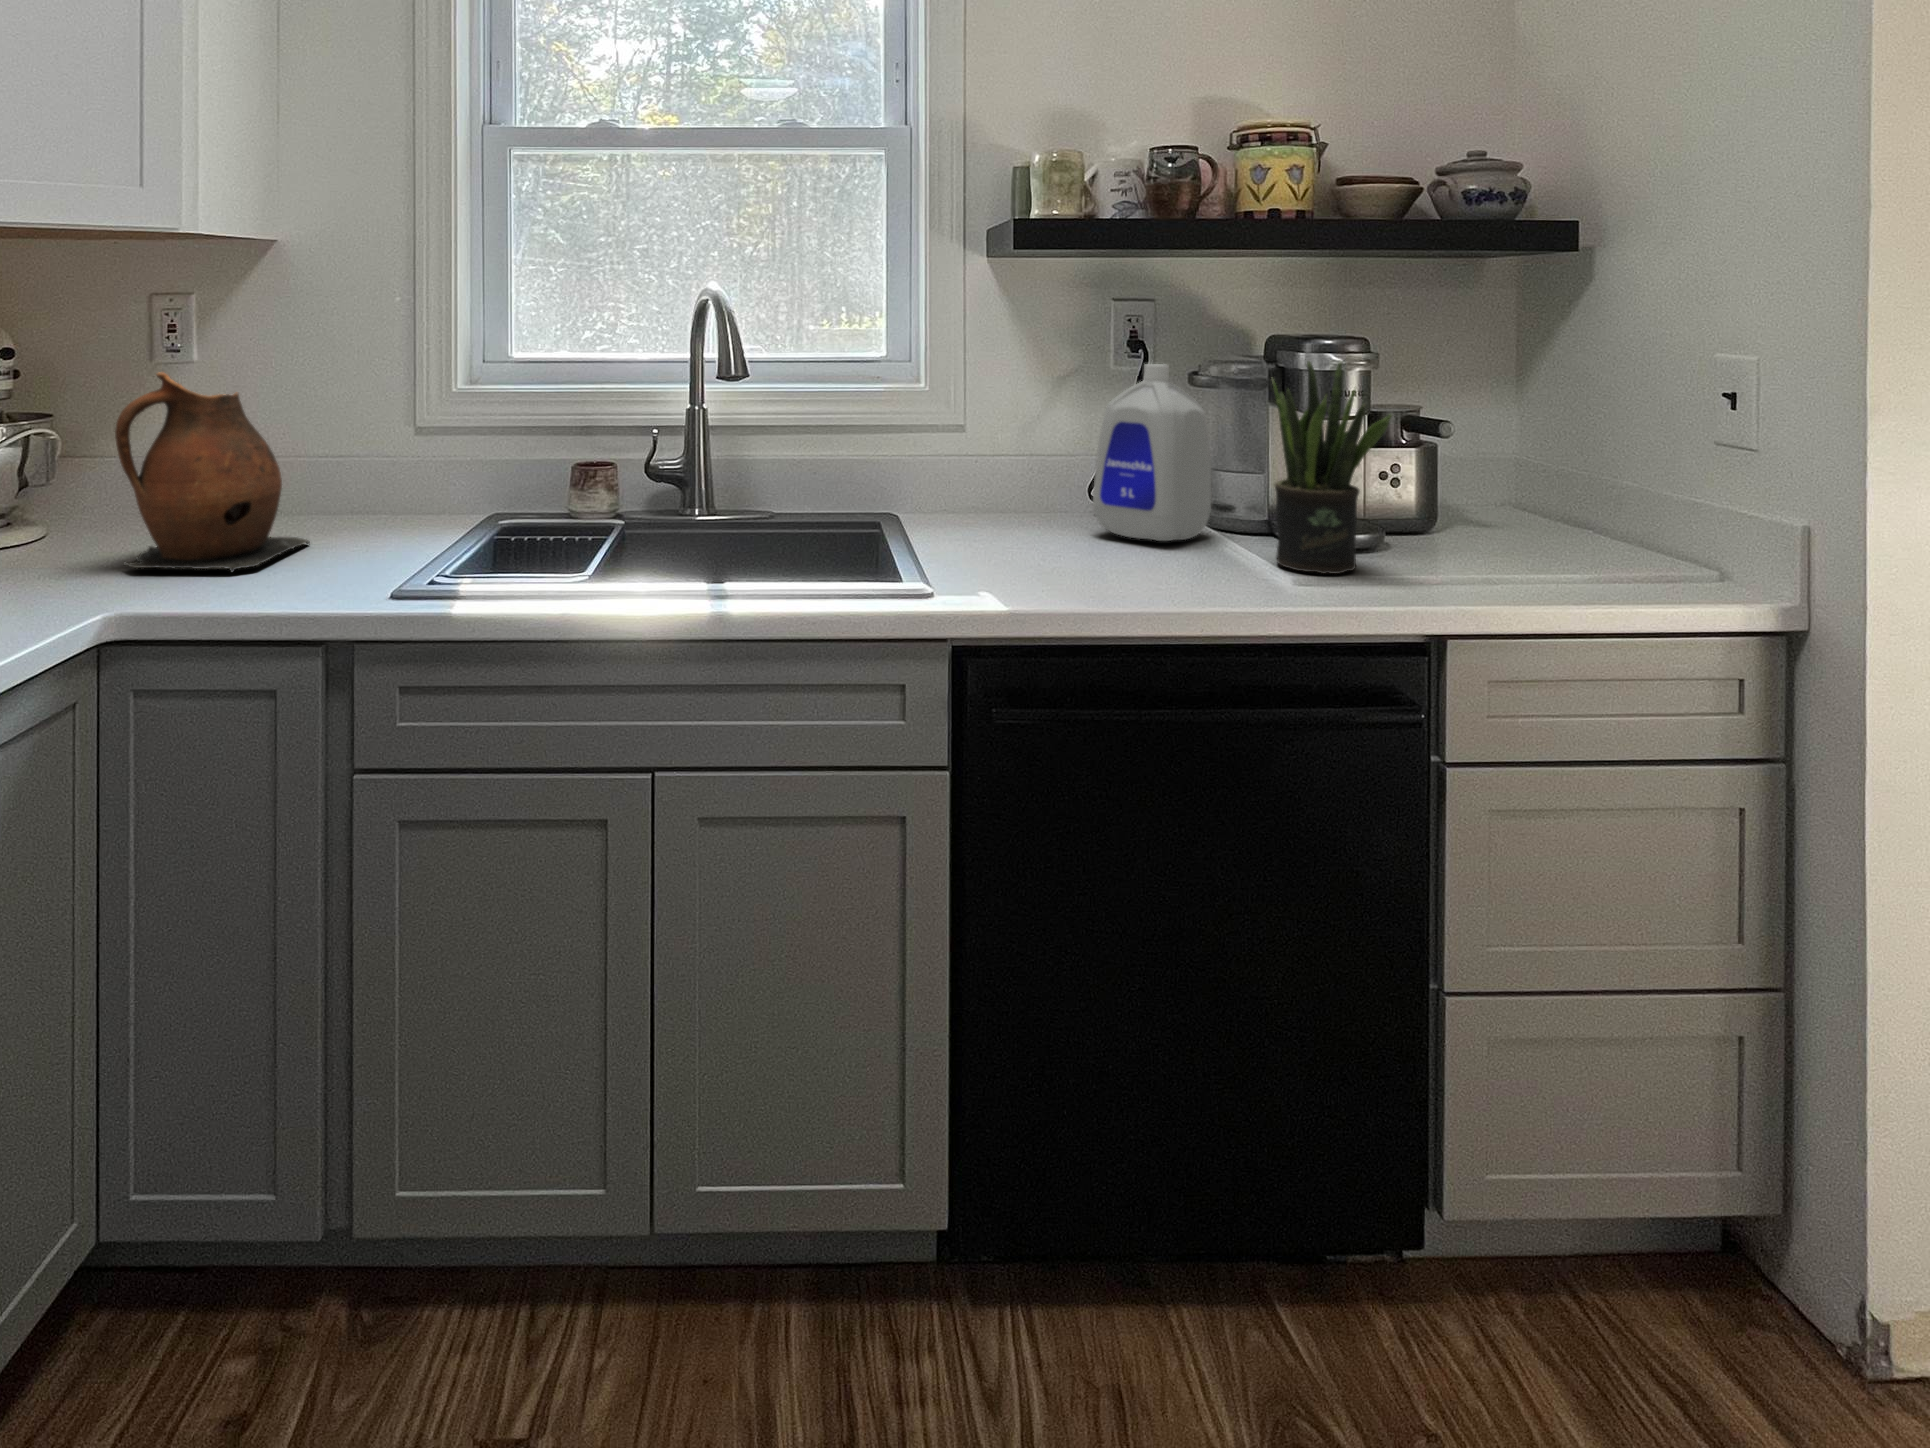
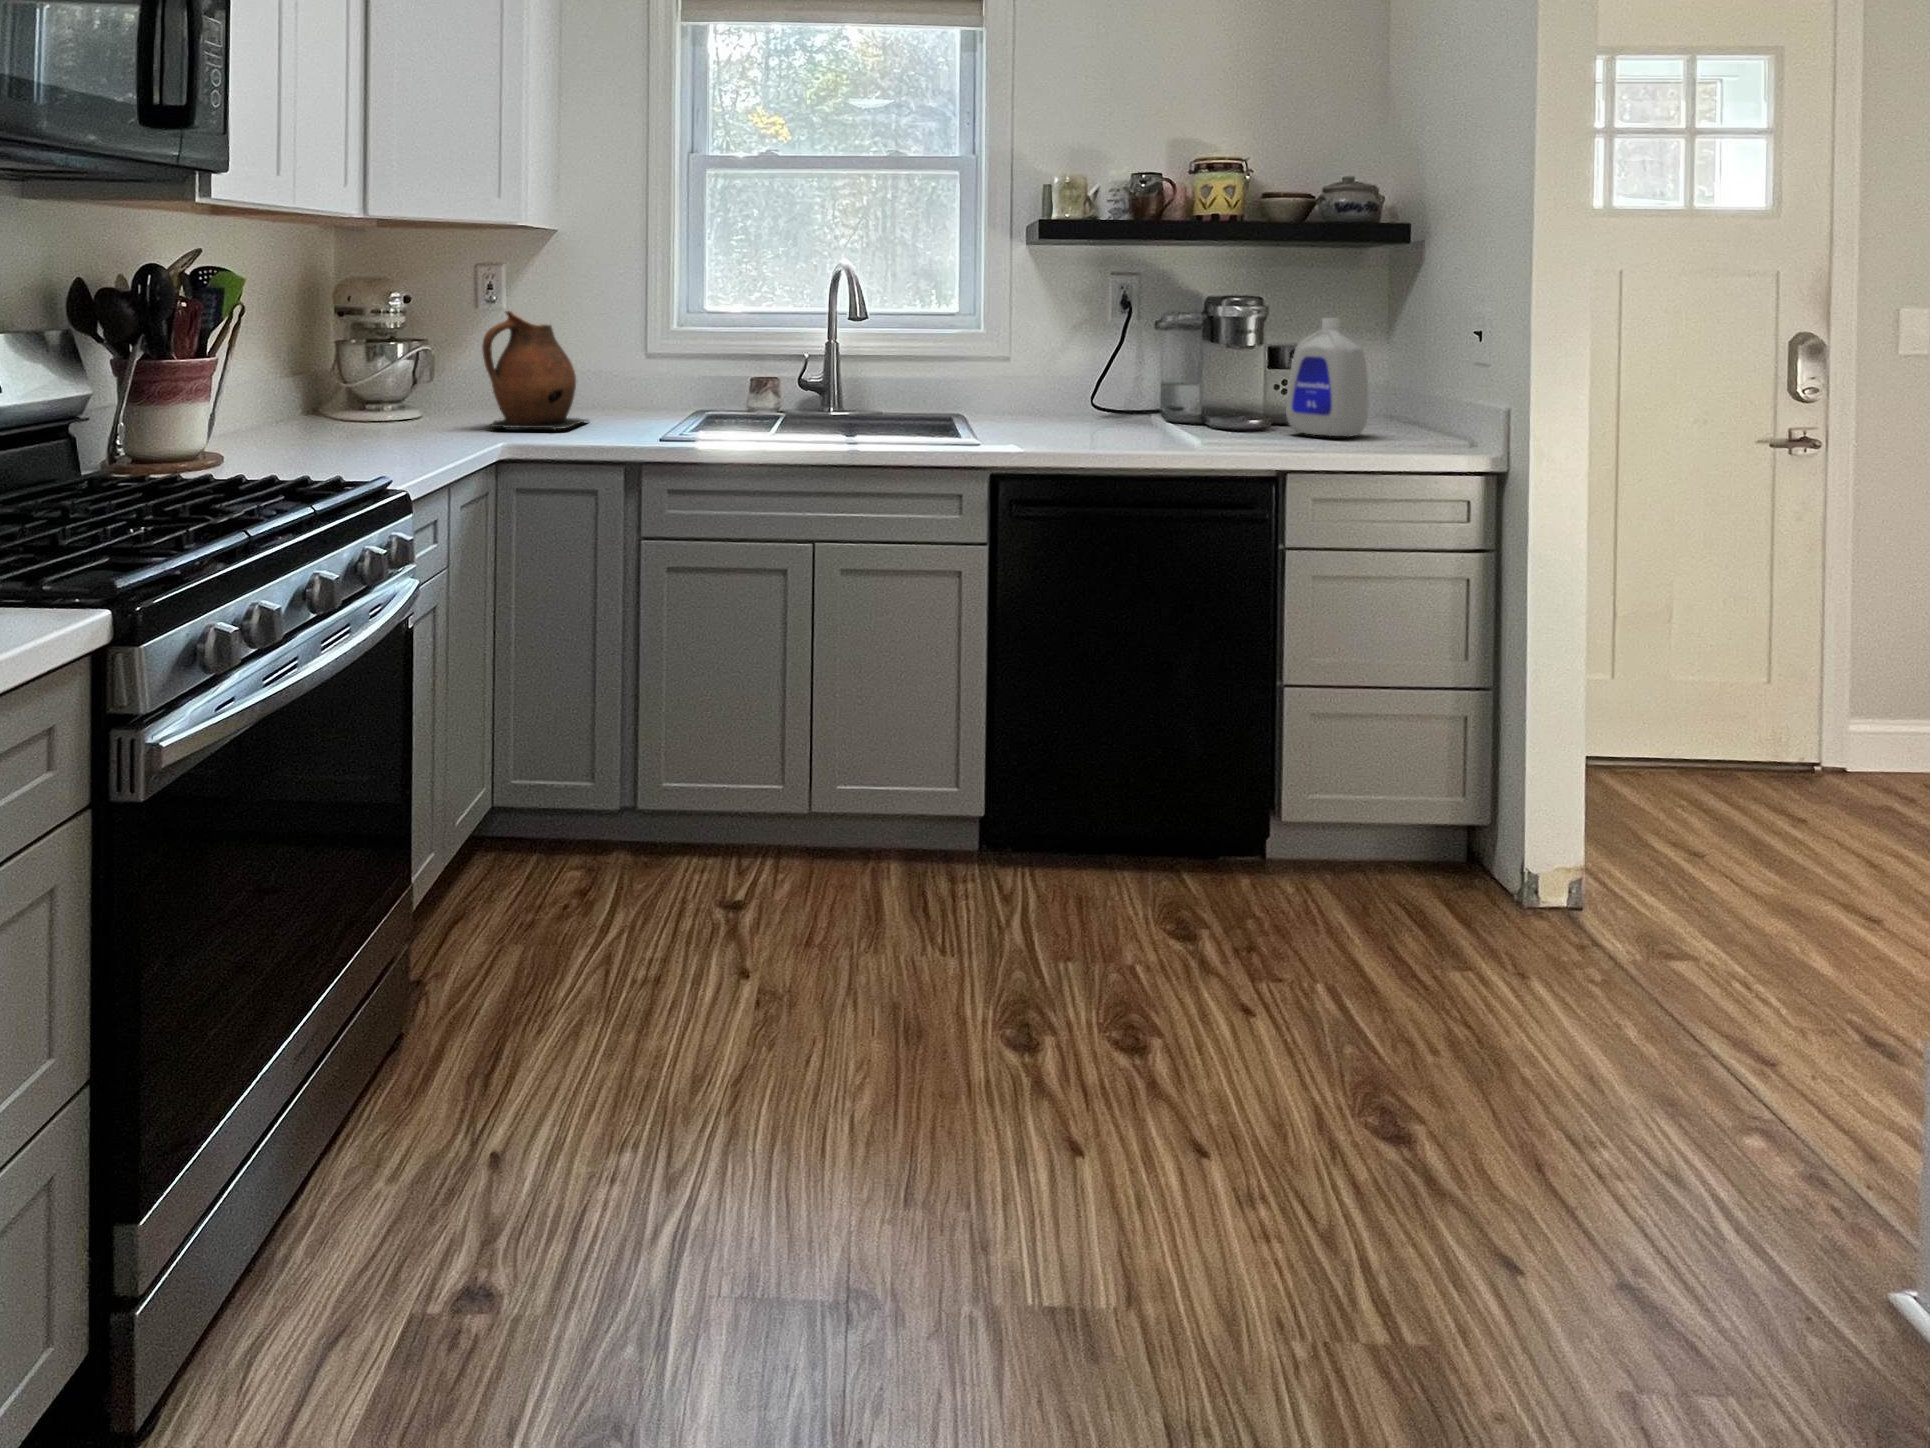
potted plant: present [1272,362,1392,574] -> none [1199,310,1265,441]
bottle: present [1093,364,1211,541] -> present [1286,318,1368,436]

